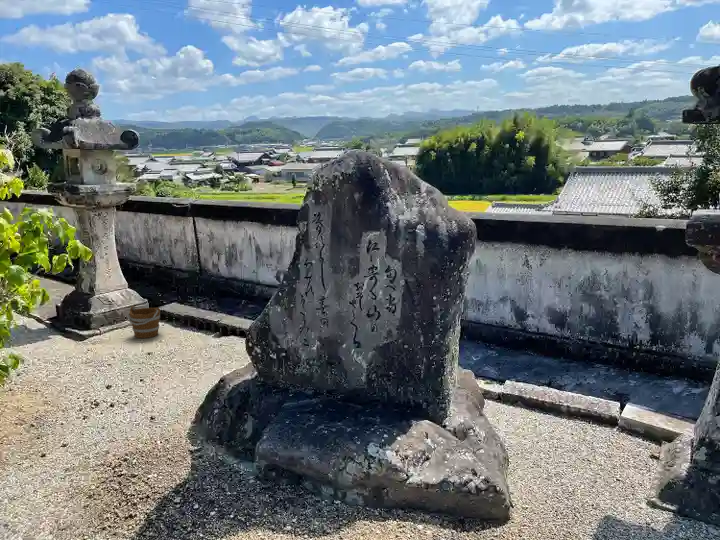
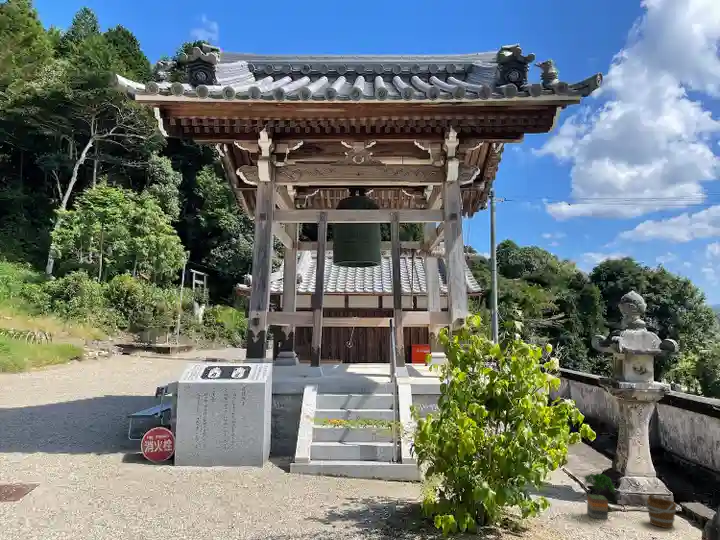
potted tree: none [52,298,95,352] -> present [585,474,615,519]

